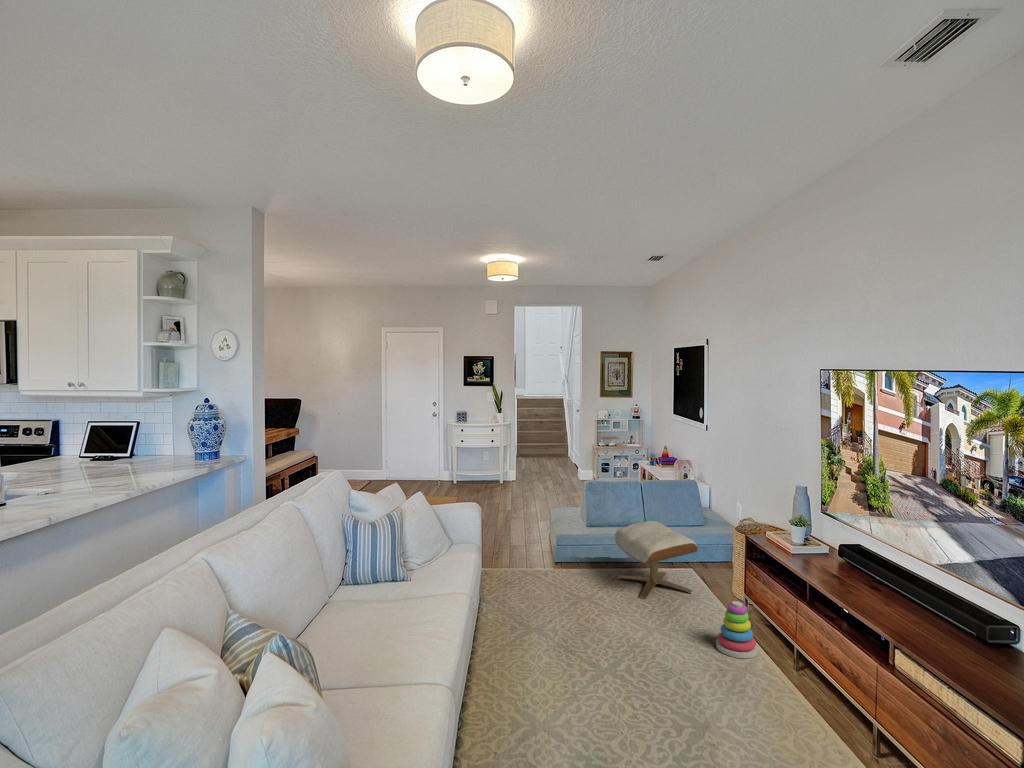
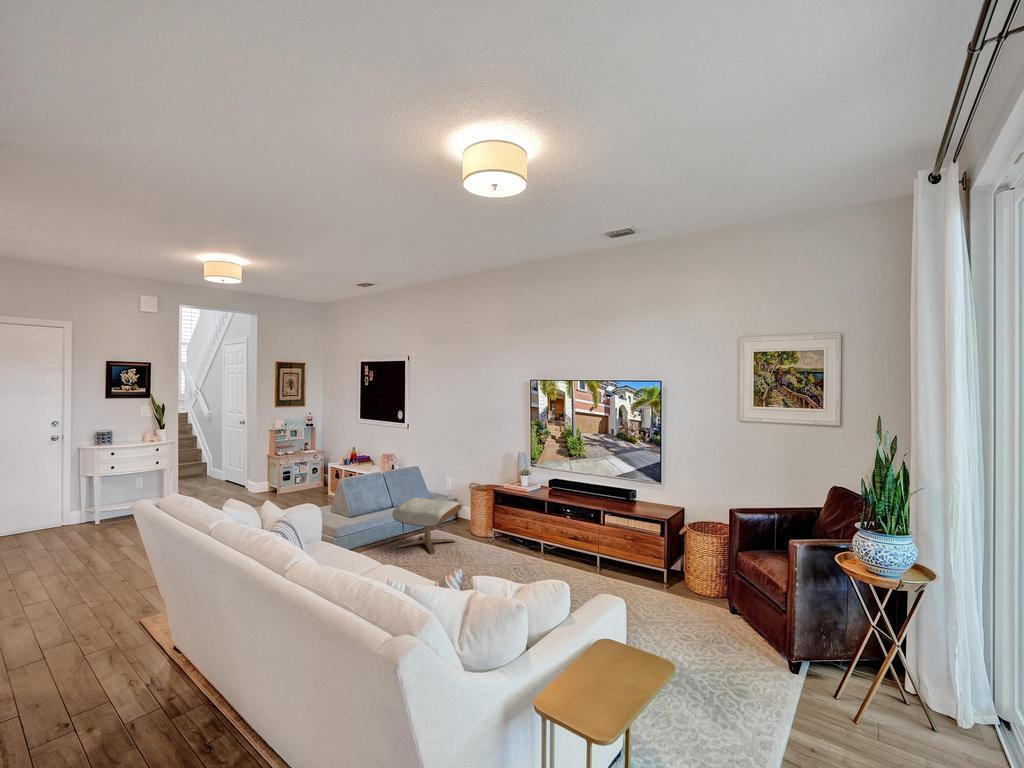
stacking toy: present [716,601,758,658] -> none [504,529,529,564]

